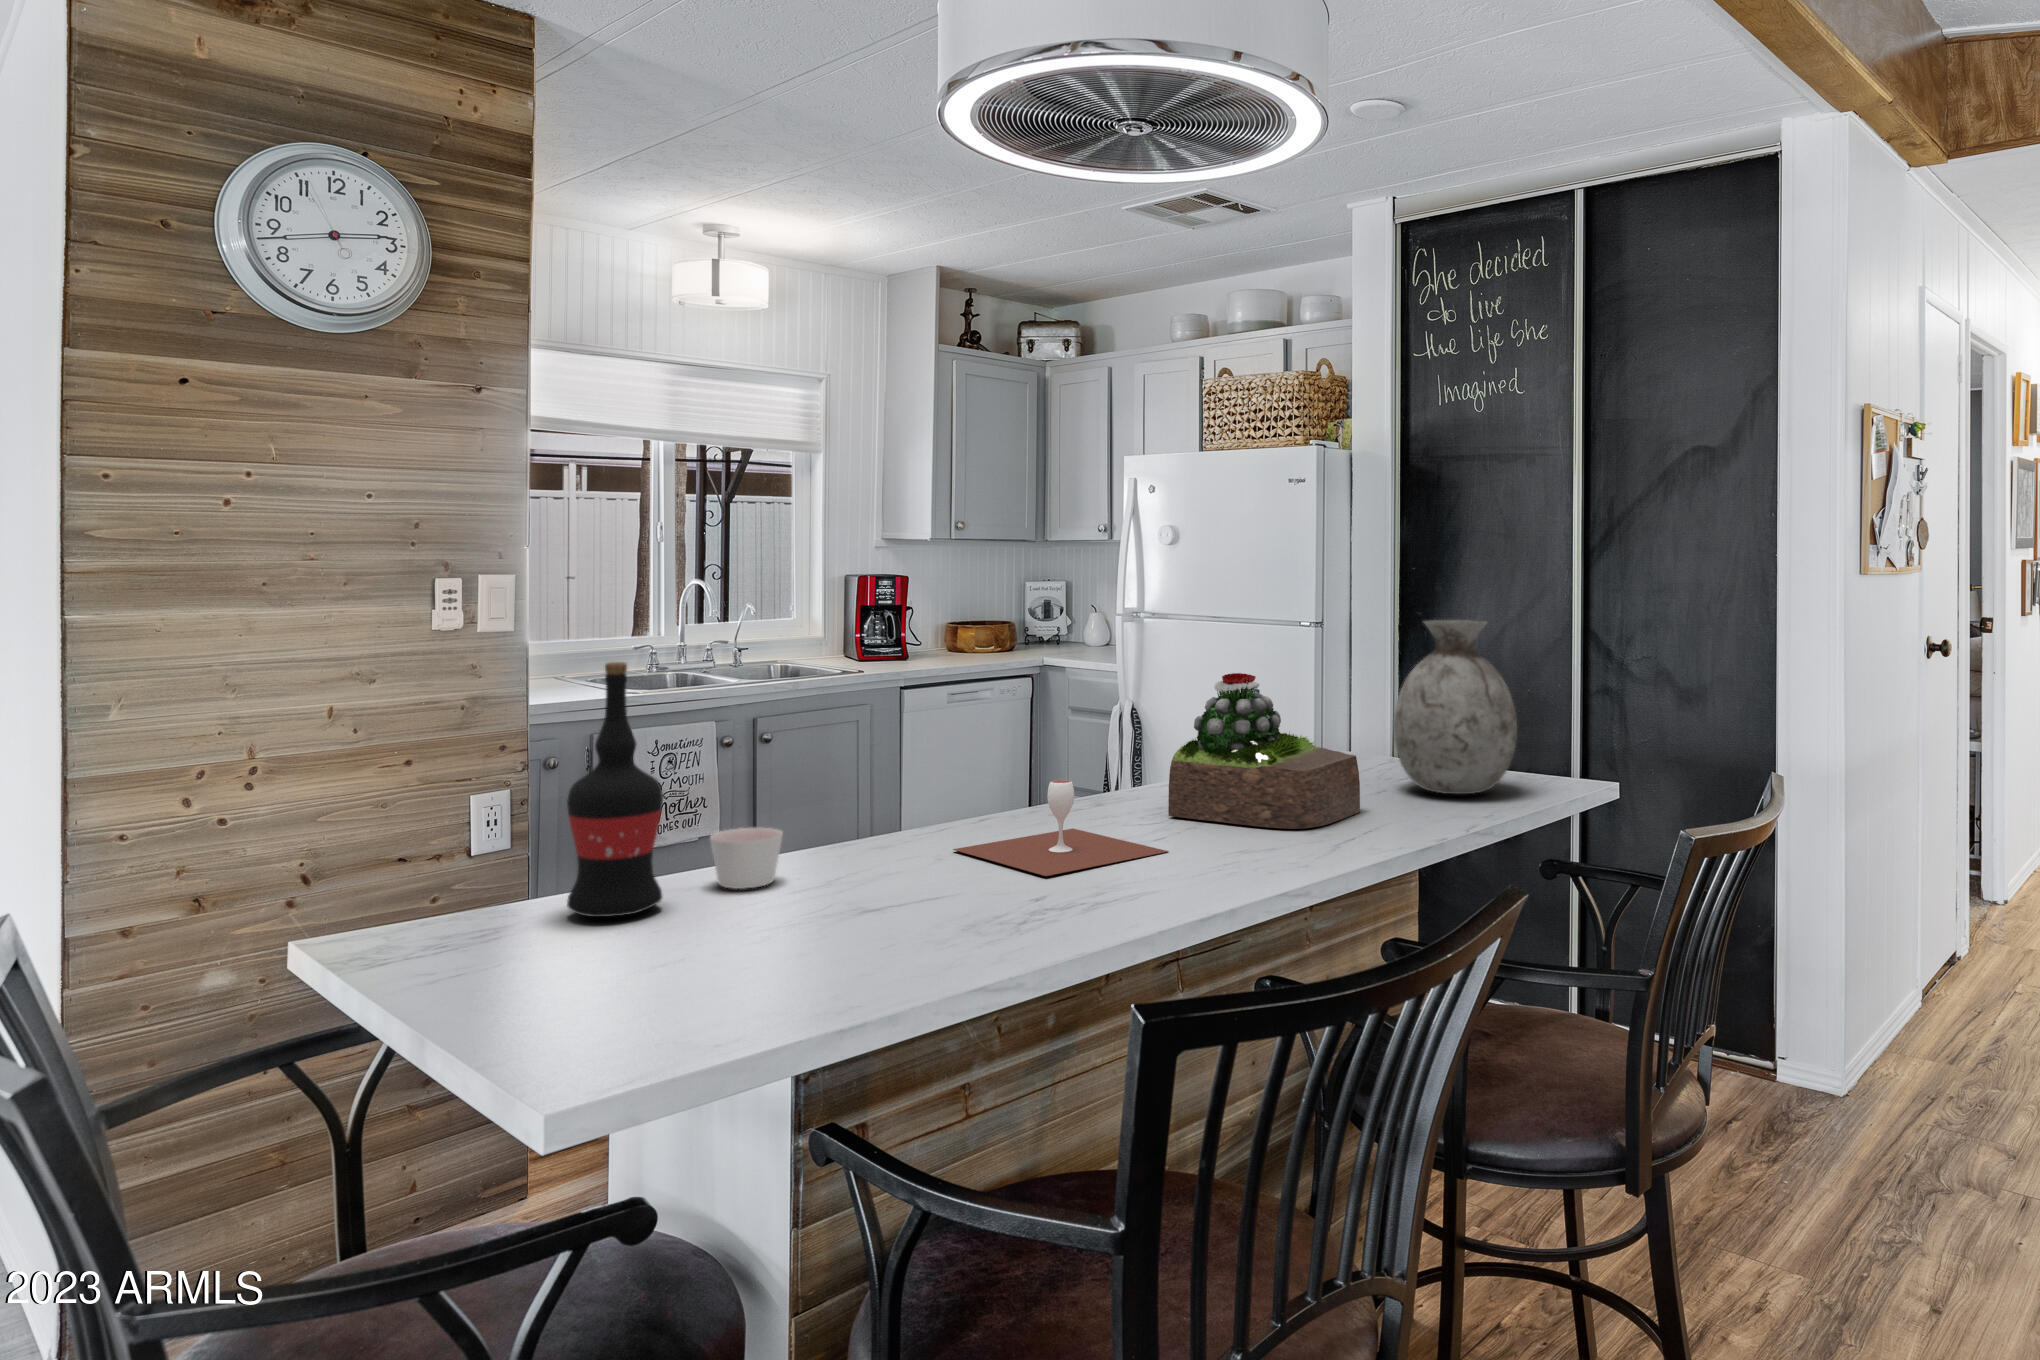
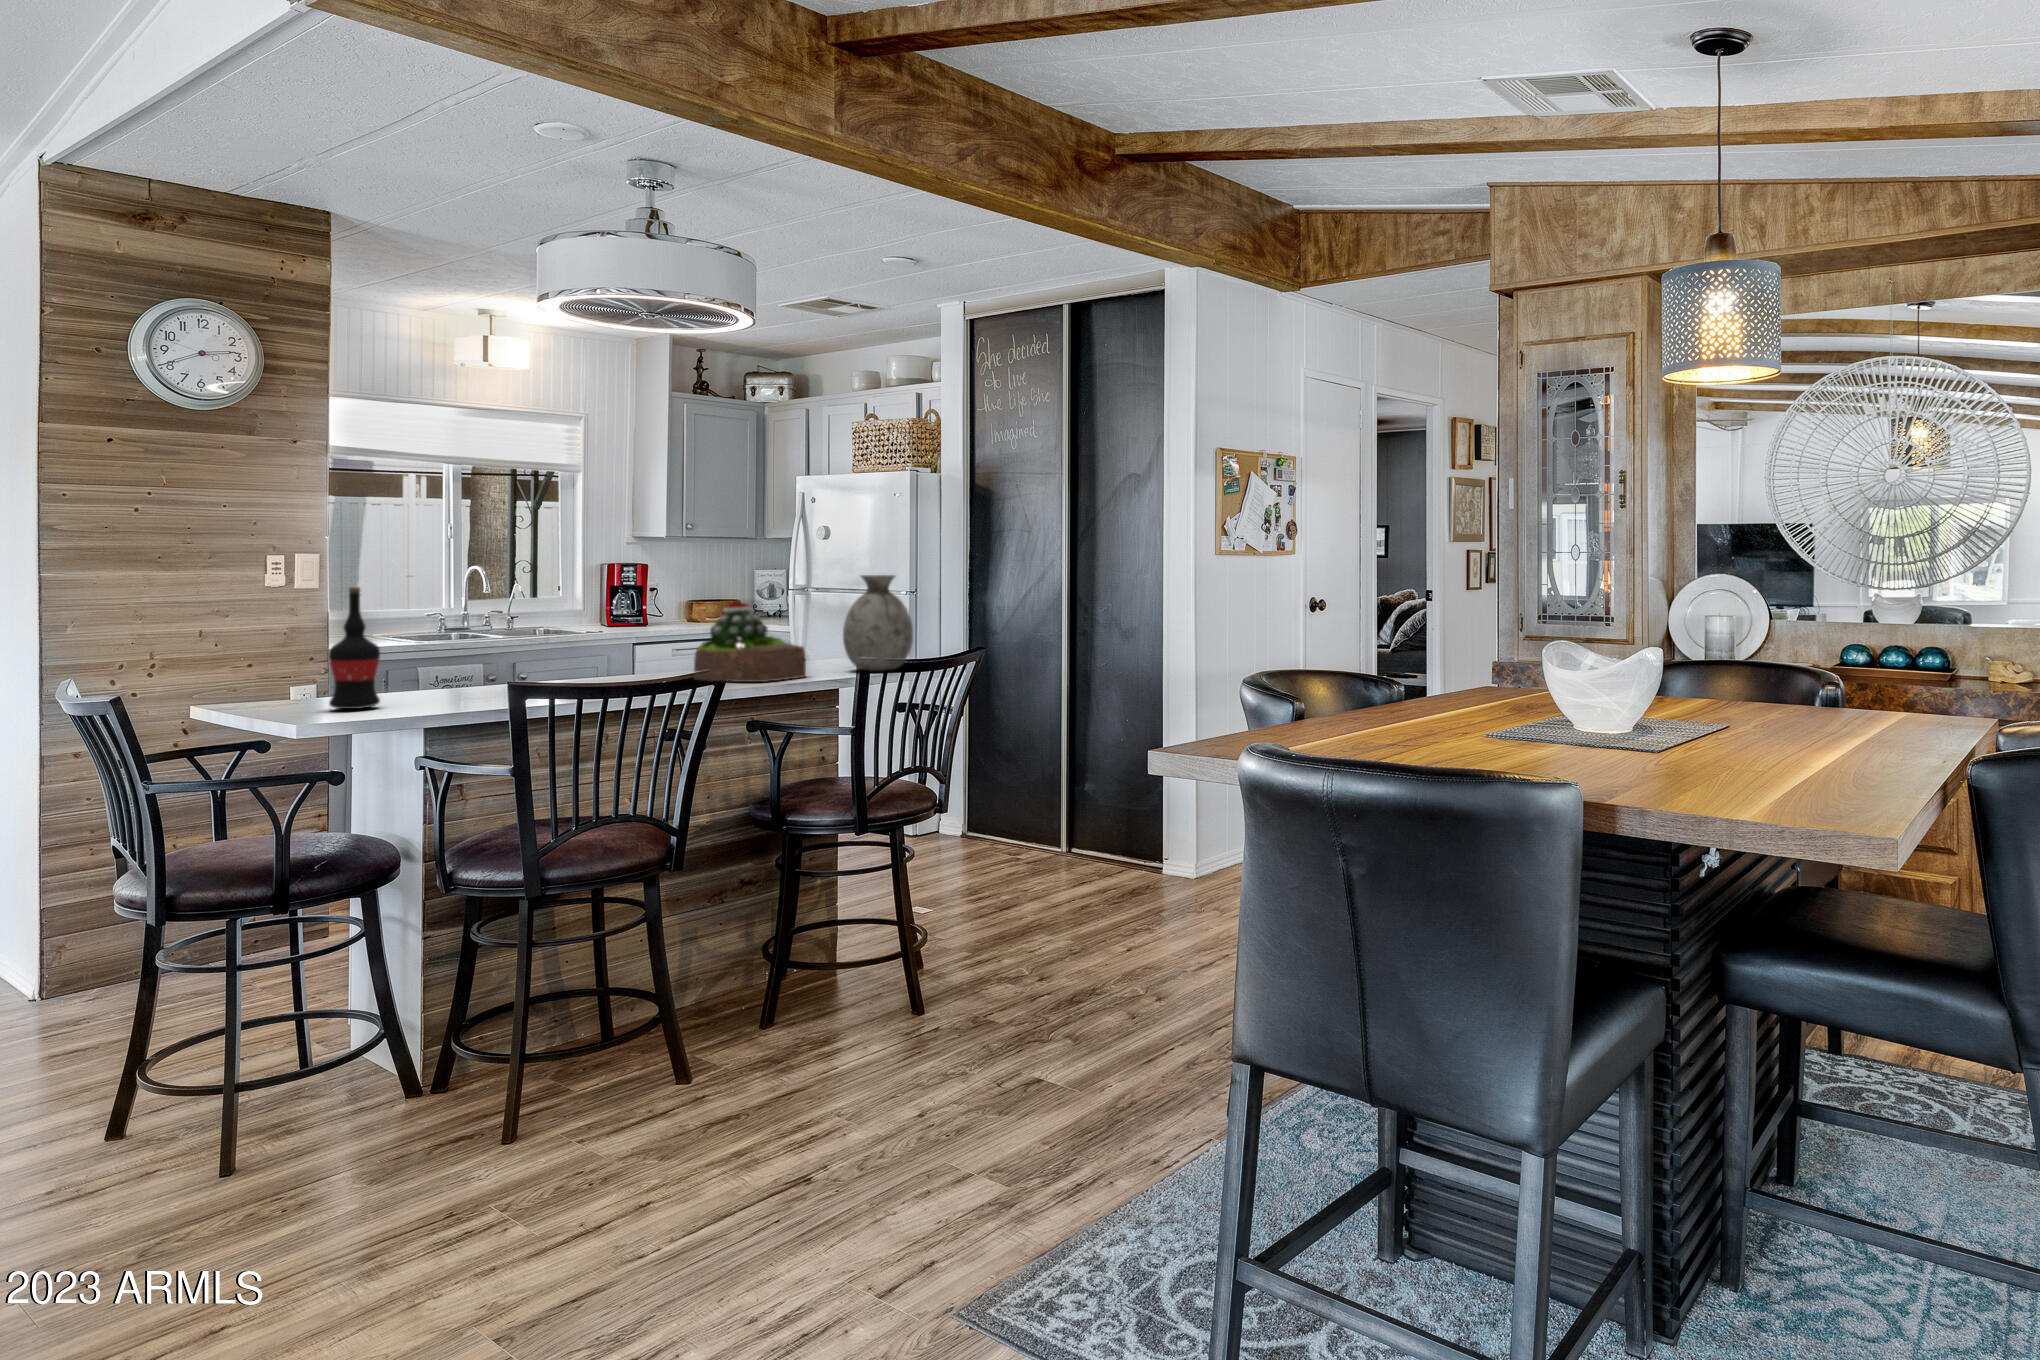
wine glass: present [953,780,1168,876] -> none [554,654,671,696]
candle: present [710,828,783,889] -> none [410,675,450,702]

